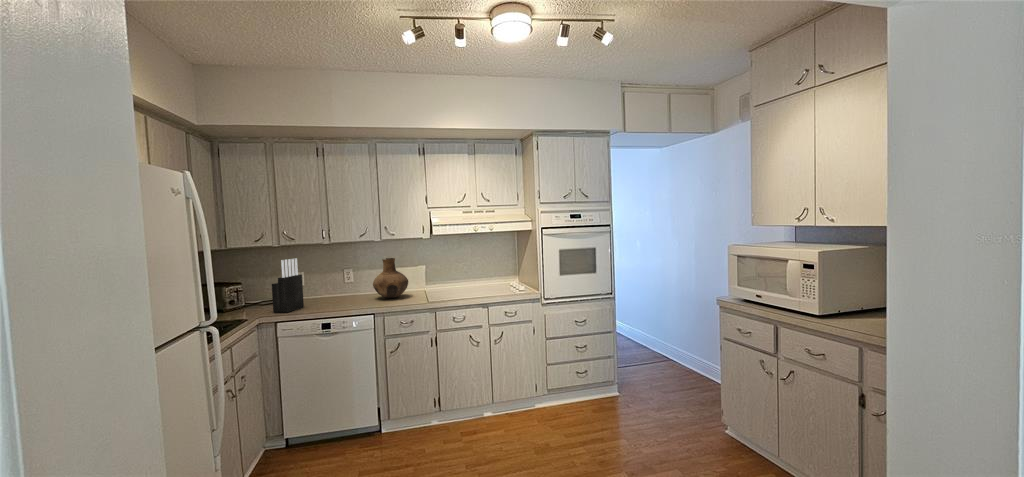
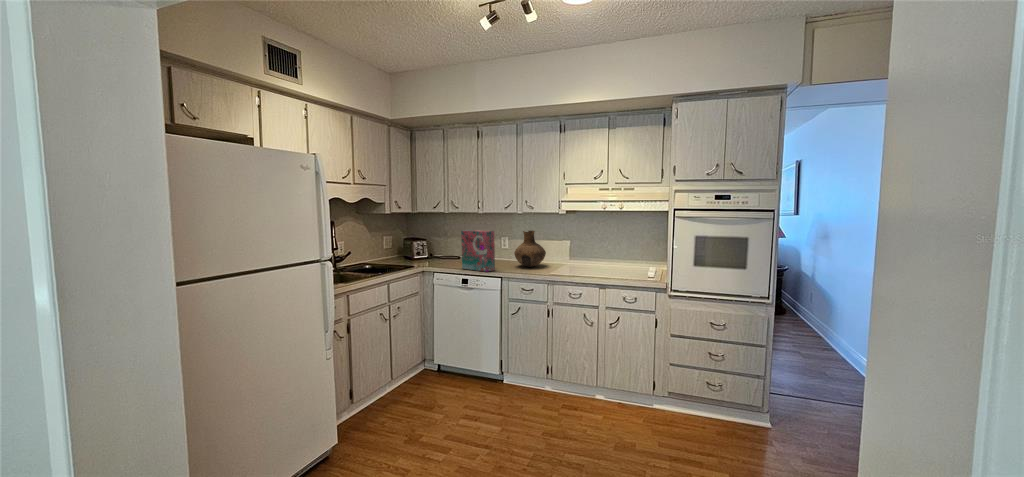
knife block: present [272,258,304,312] -> none [437,225,461,268]
cereal box: none [312,261,360,310] -> present [461,230,495,272]

